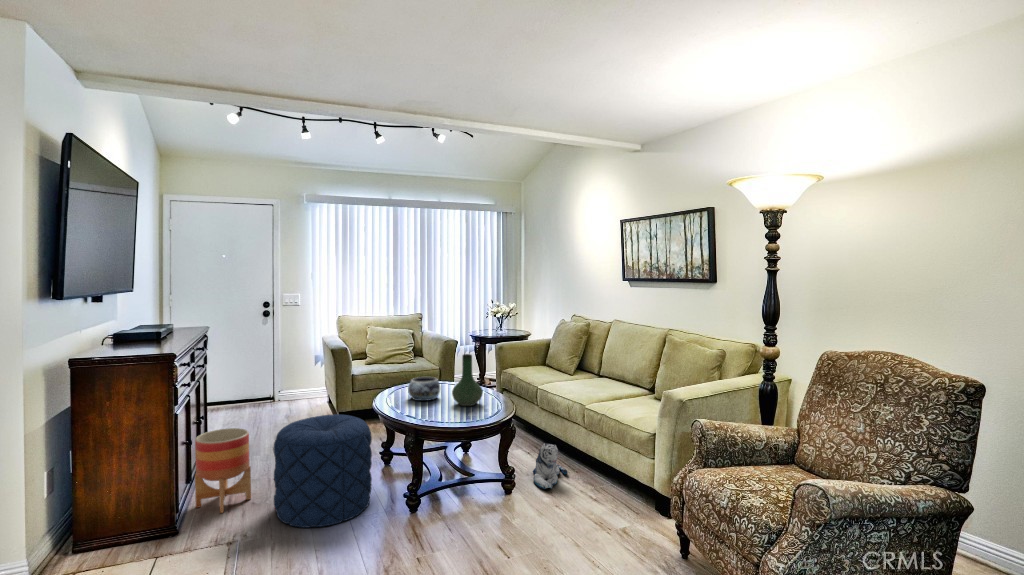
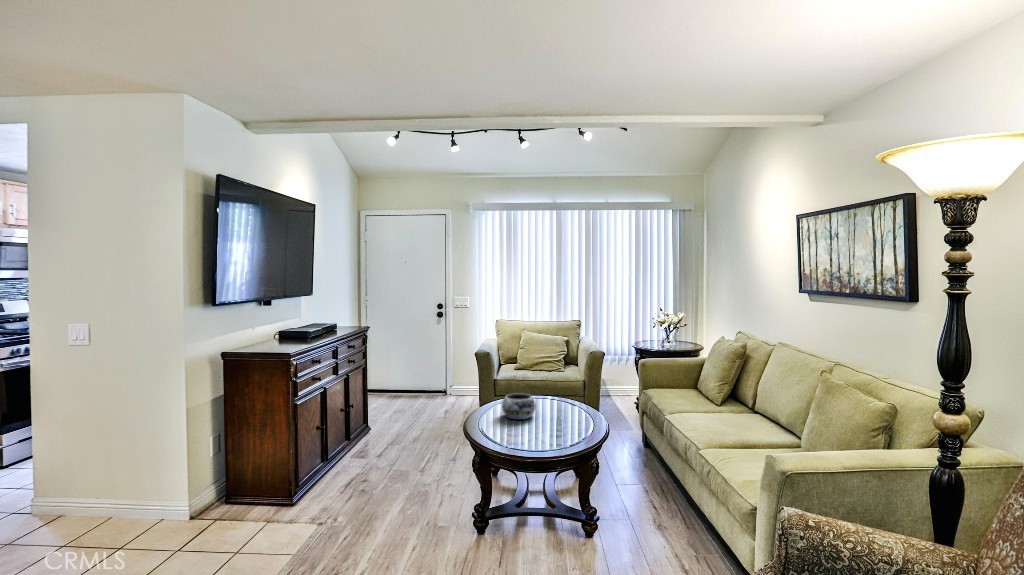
vase: present [452,354,483,406] -> none [537,375,571,432]
pouf: present [274,414,372,528] -> none [359,423,450,533]
planter: present [195,428,251,513] -> none [314,423,359,499]
plush toy: present [533,444,568,489] -> none [624,488,673,545]

